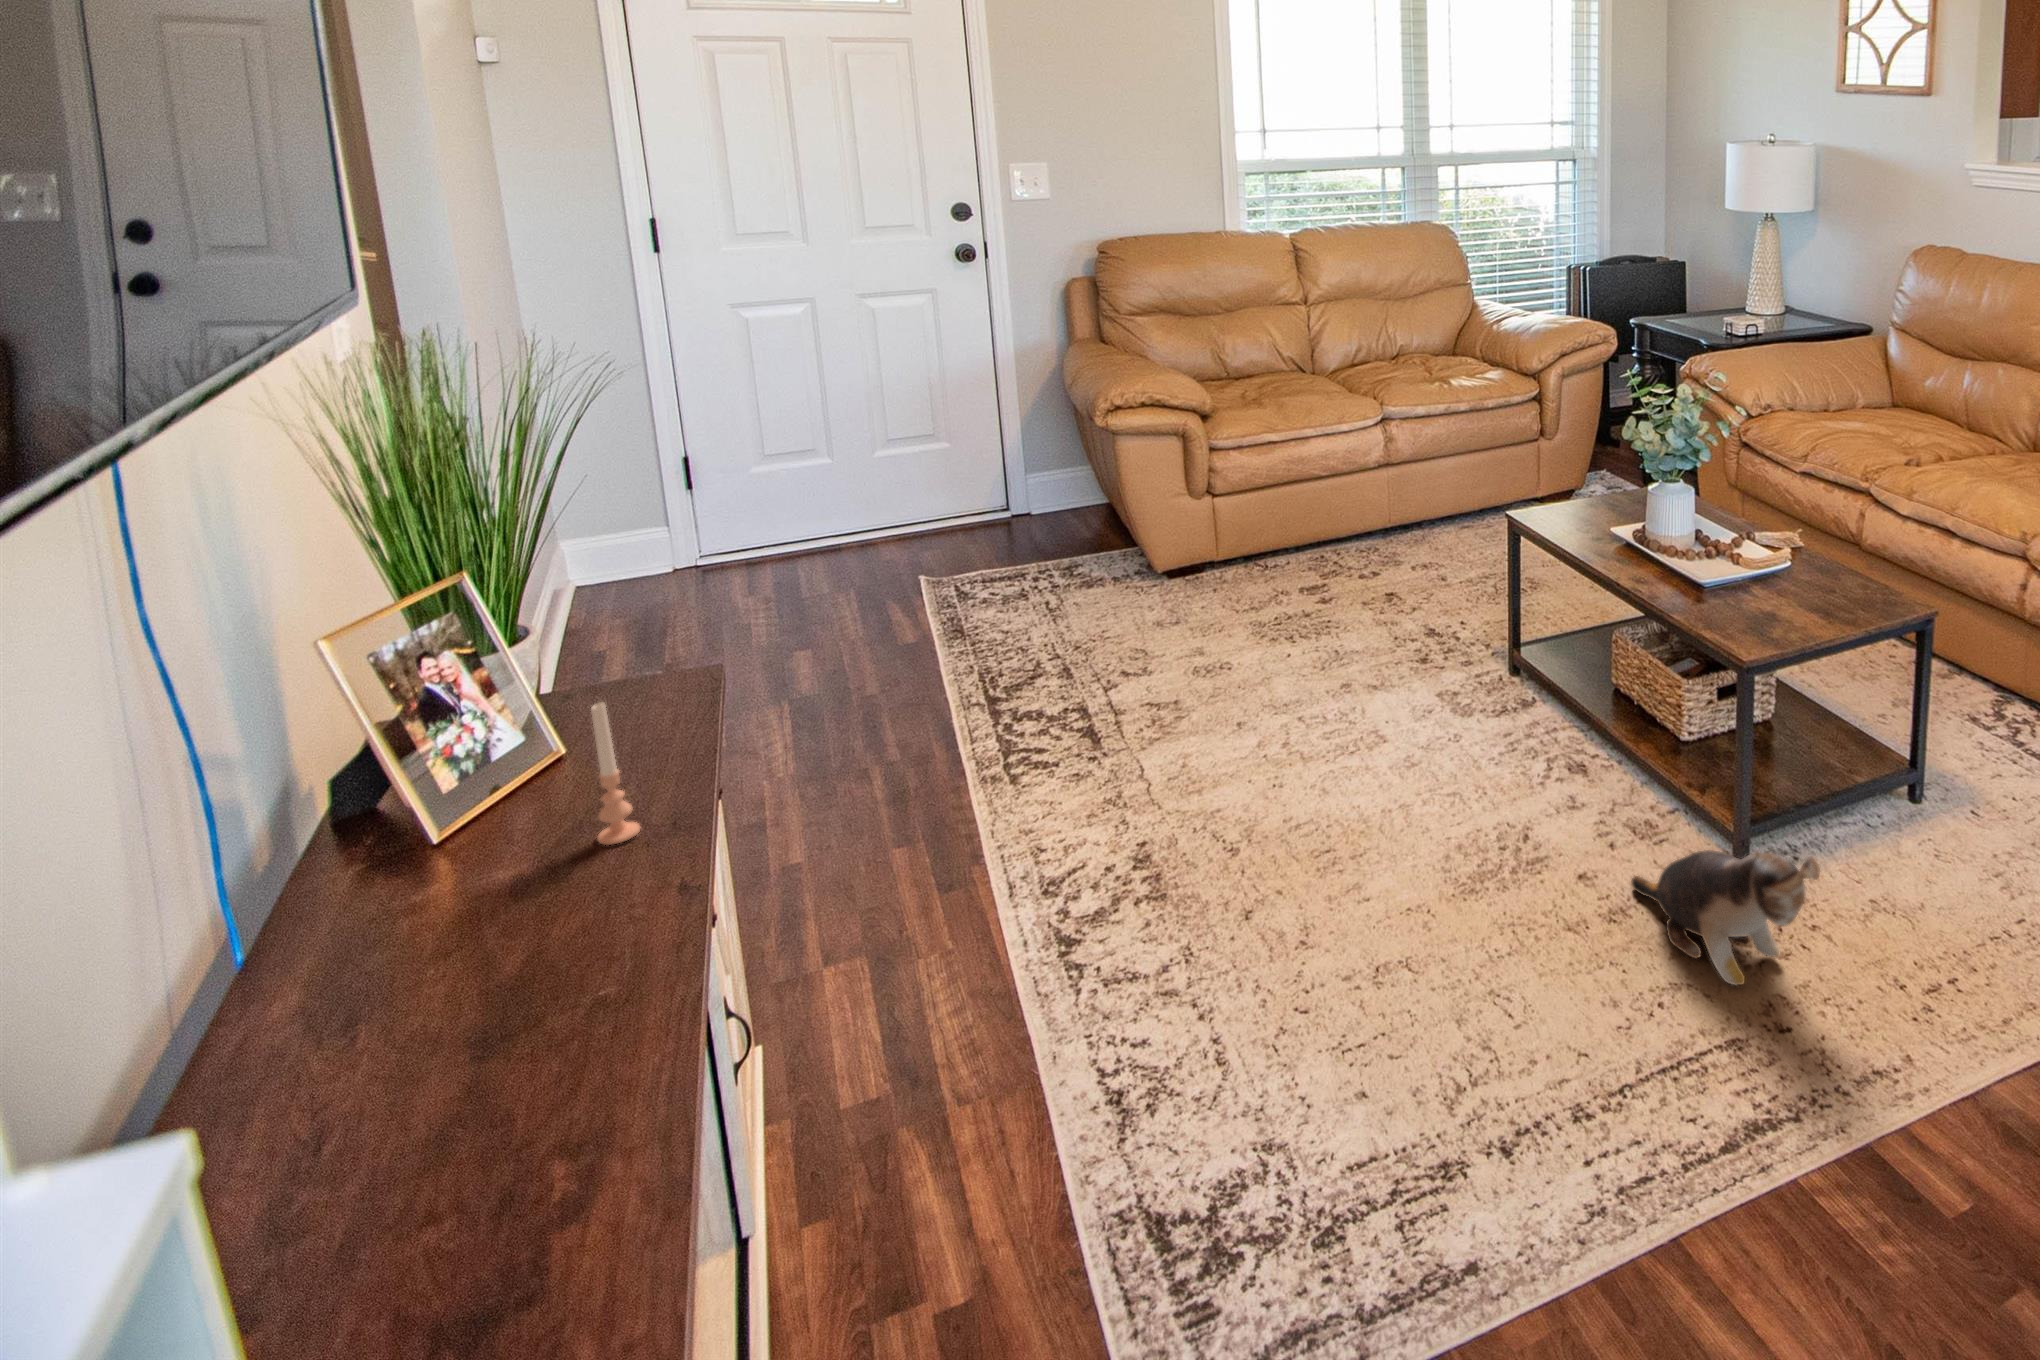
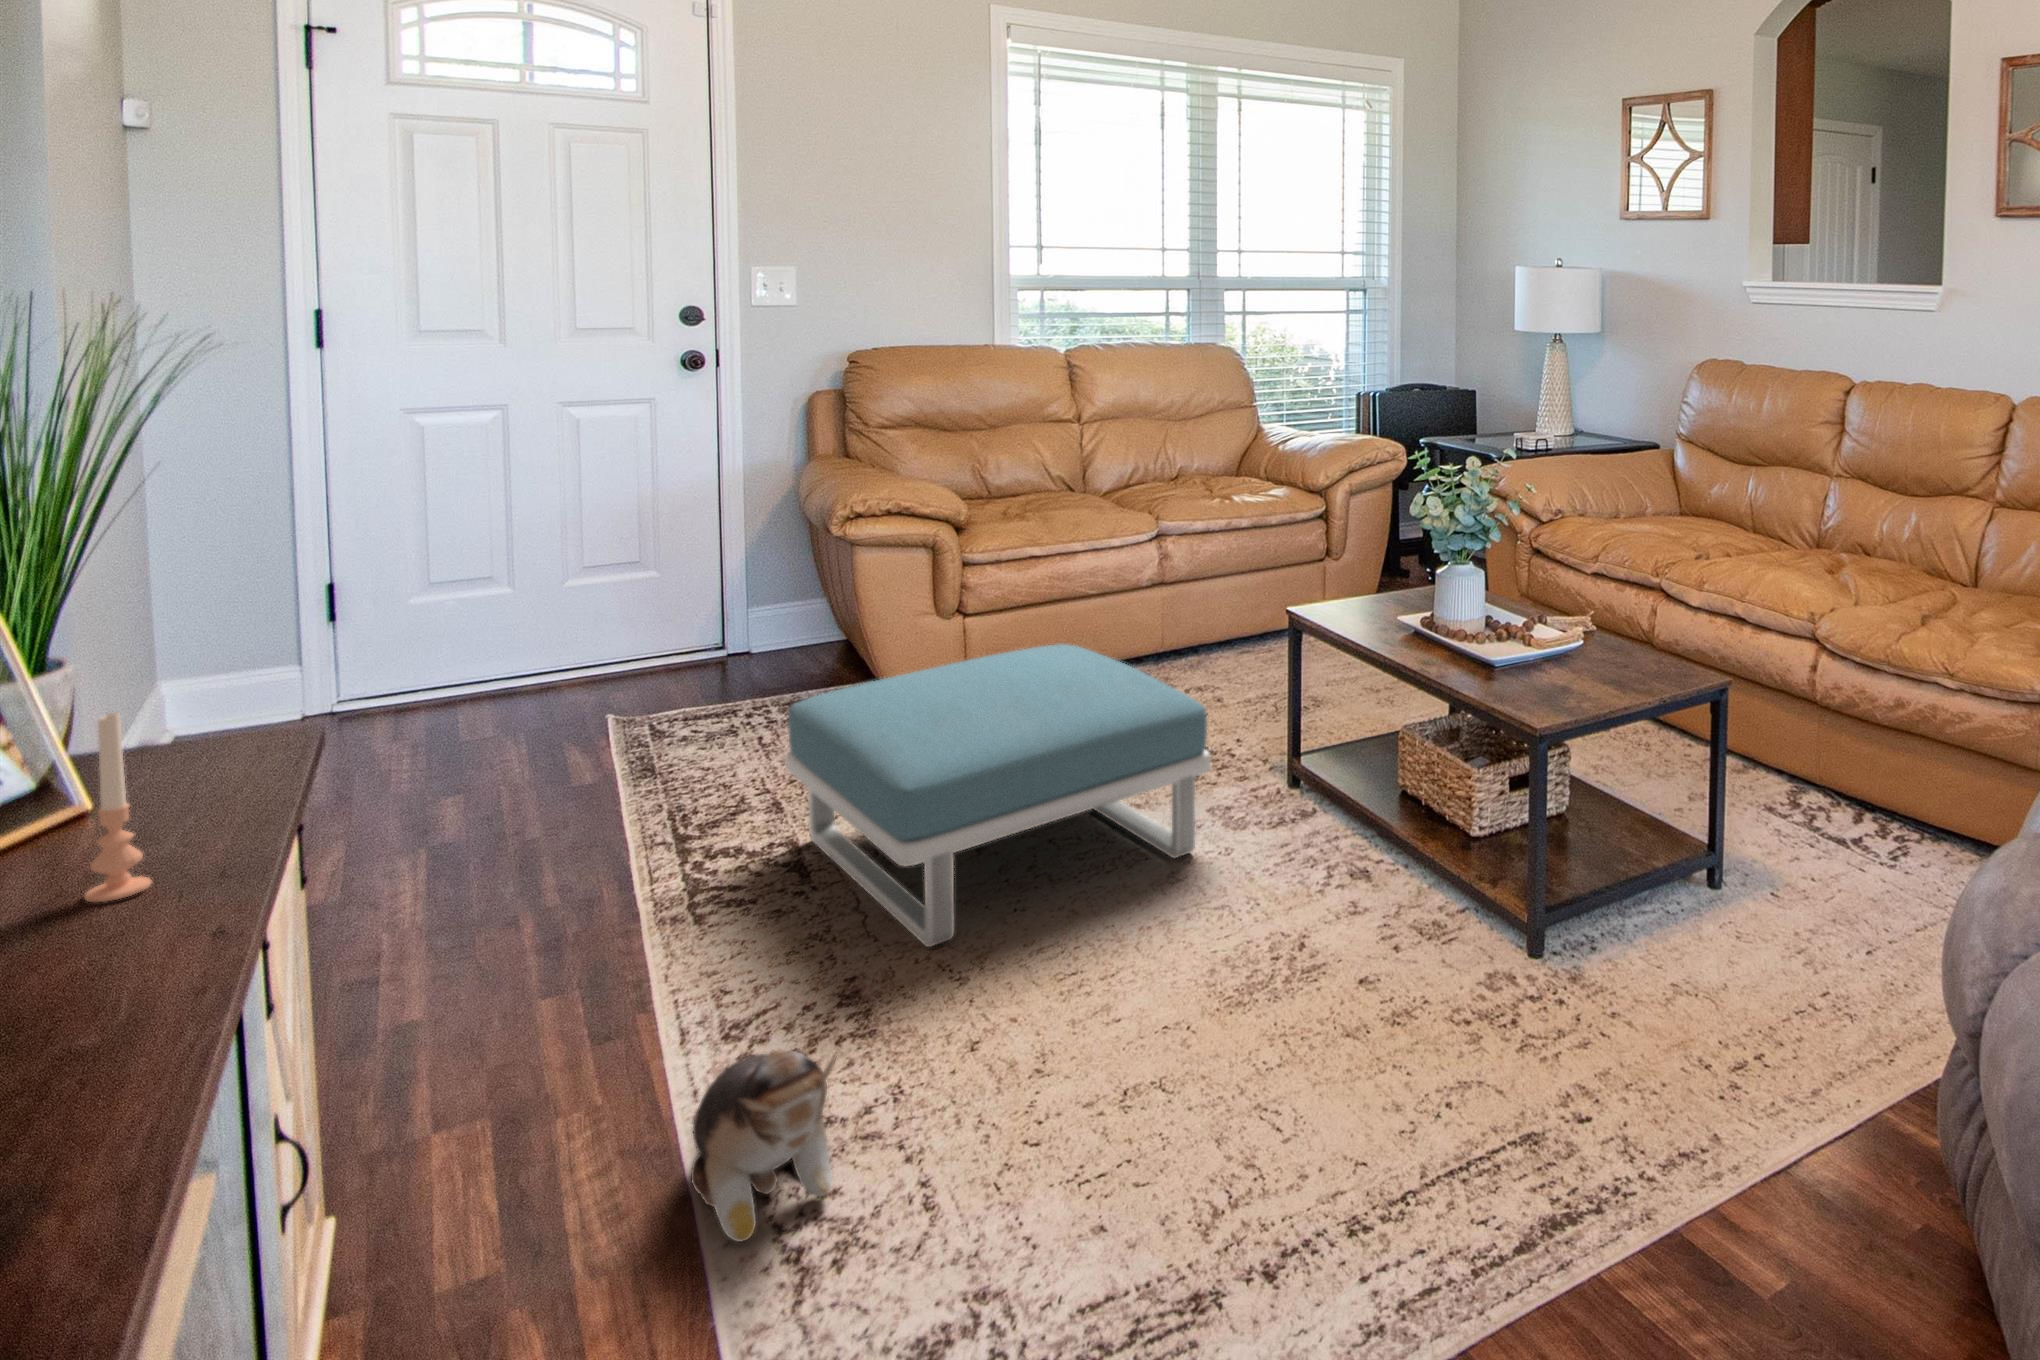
footstool: none [1072,538,1439,819] -> present [786,644,1210,947]
plush toy: present [1631,850,1820,985] -> present [691,1050,837,1242]

